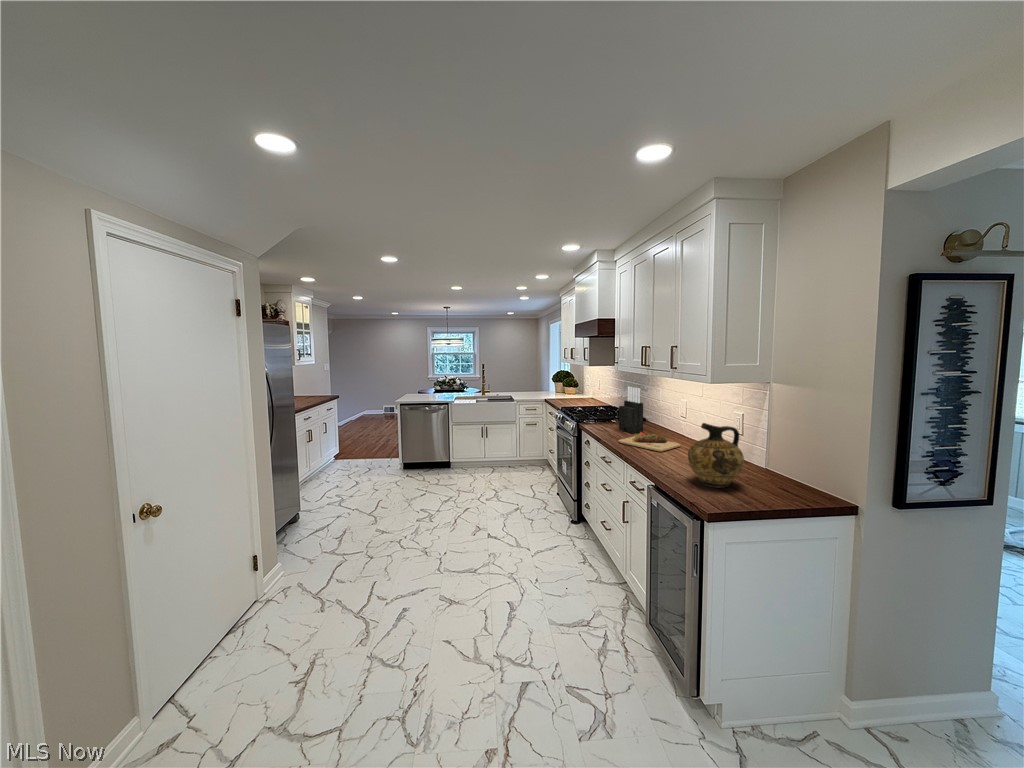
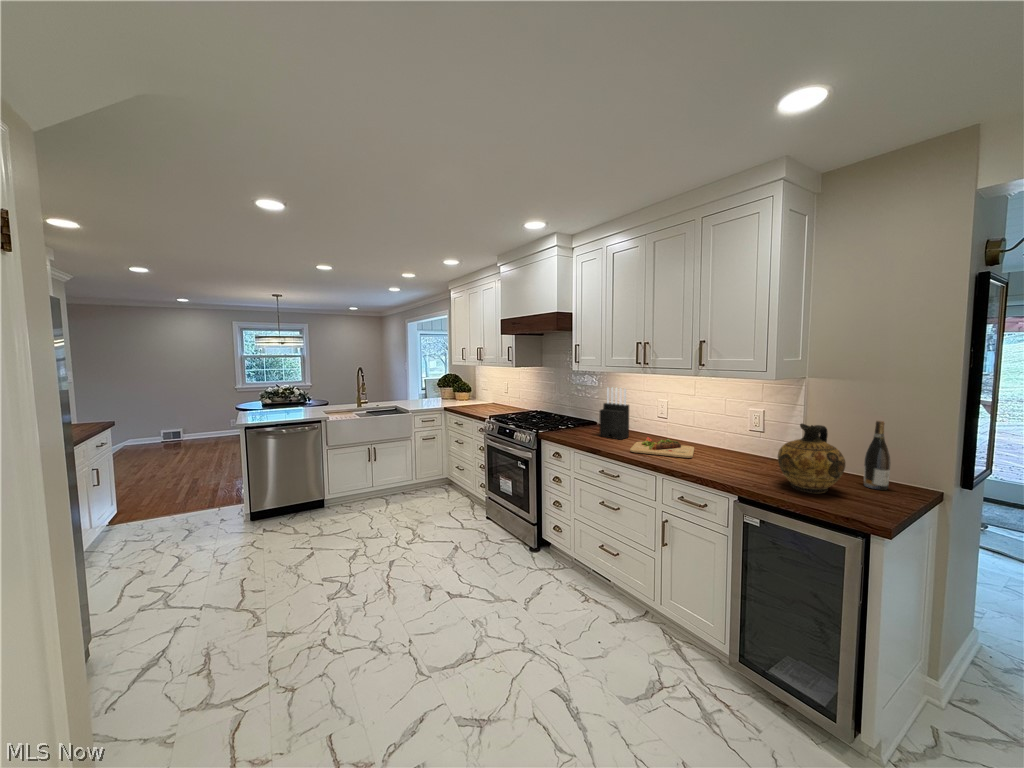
wine bottle: none [781,427,804,496] -> present [864,421,890,490]

